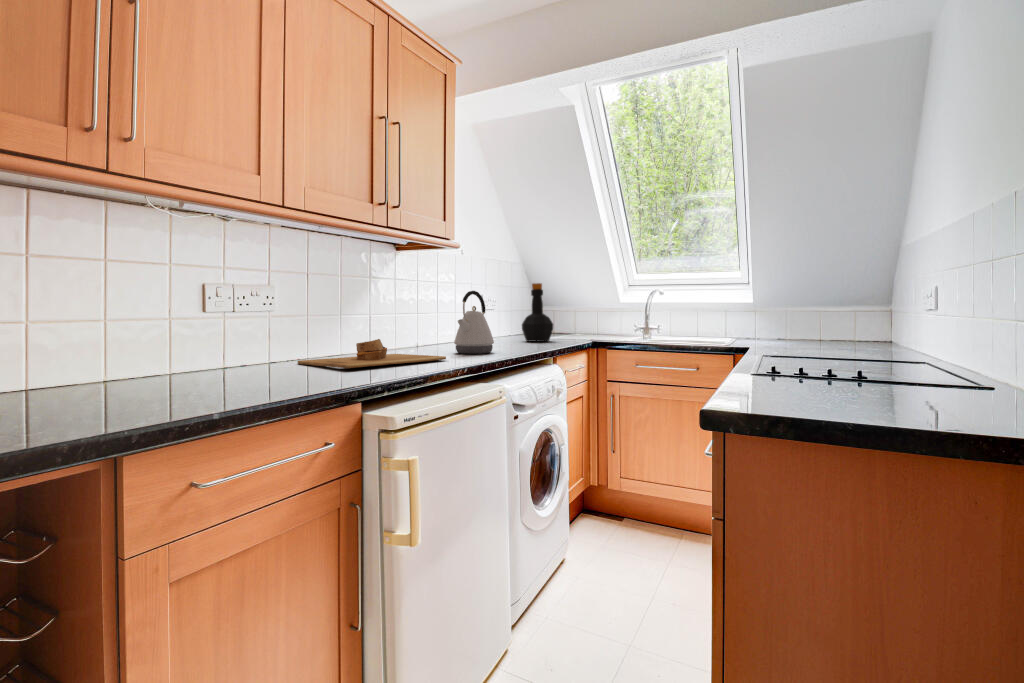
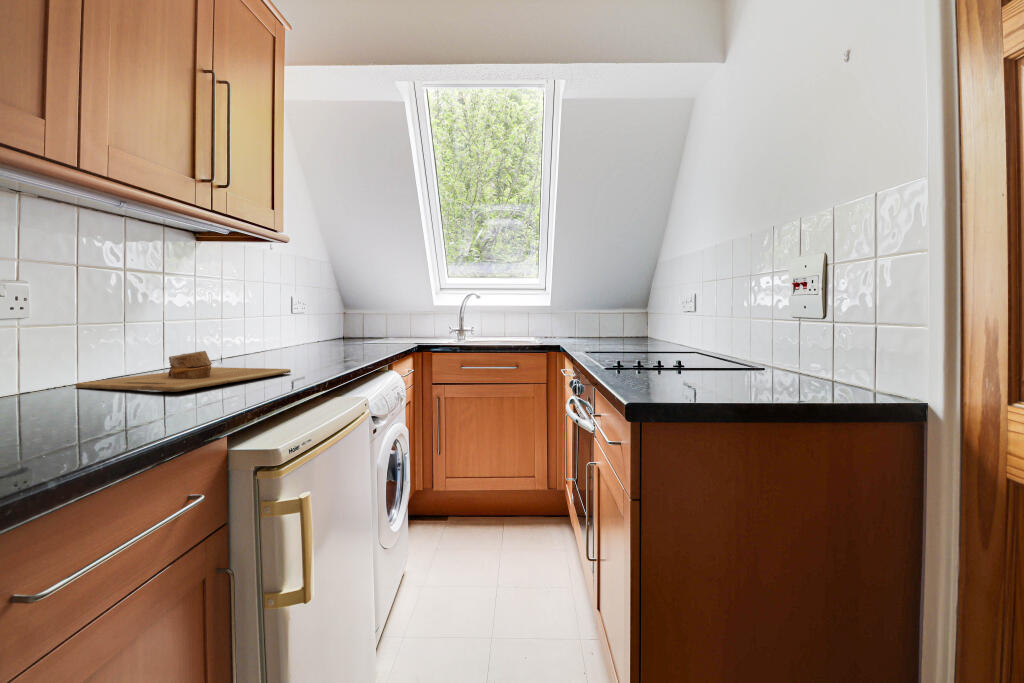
bottle: present [522,283,553,342] -> none [344,284,381,347]
kettle: present [454,291,494,354] -> none [286,292,334,364]

